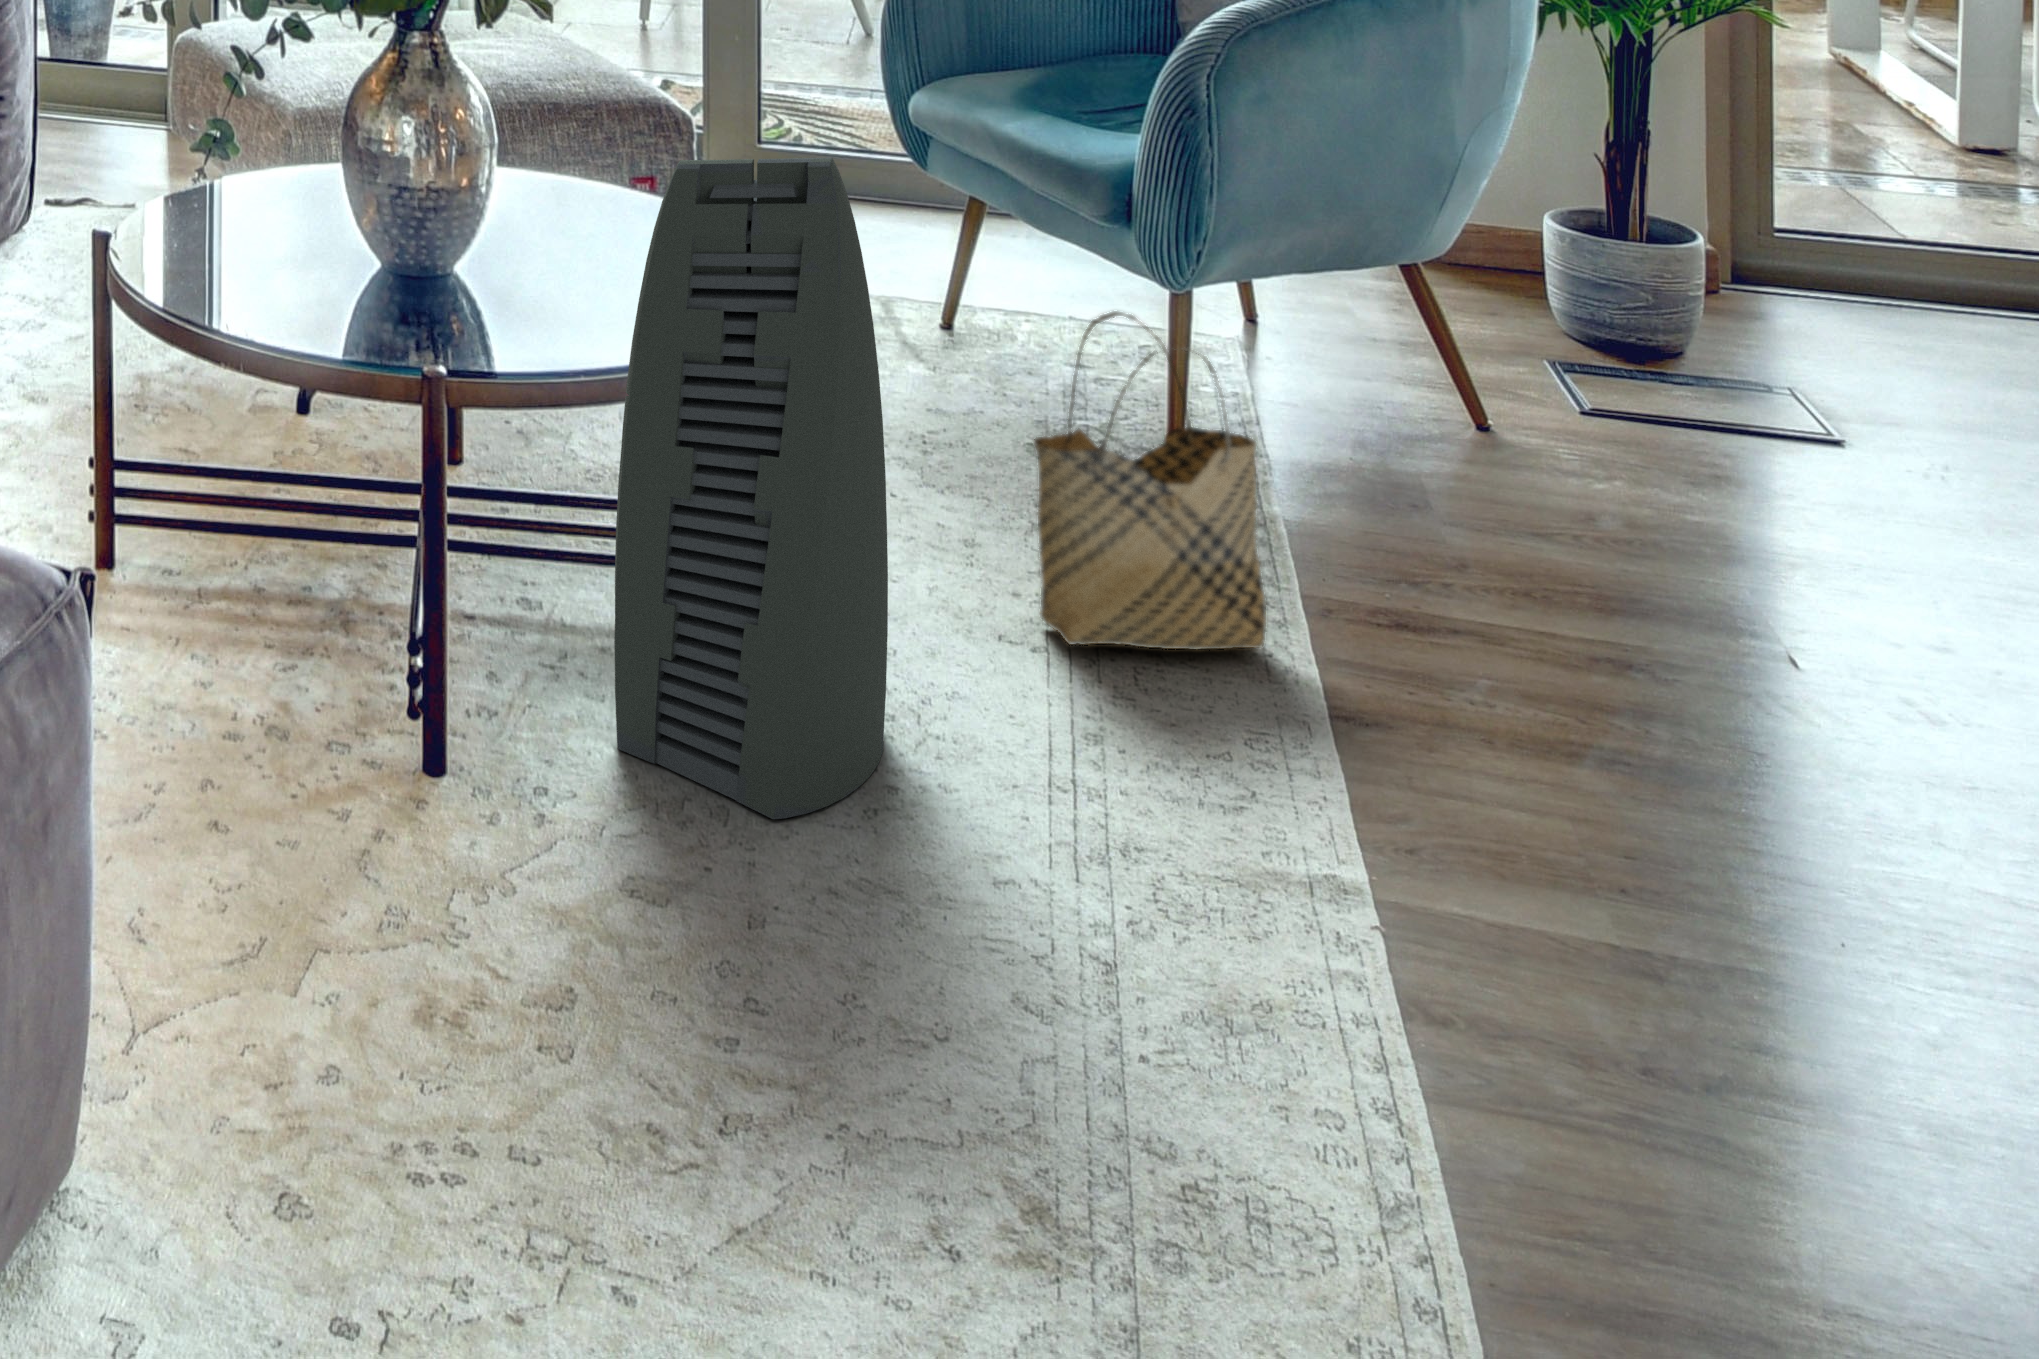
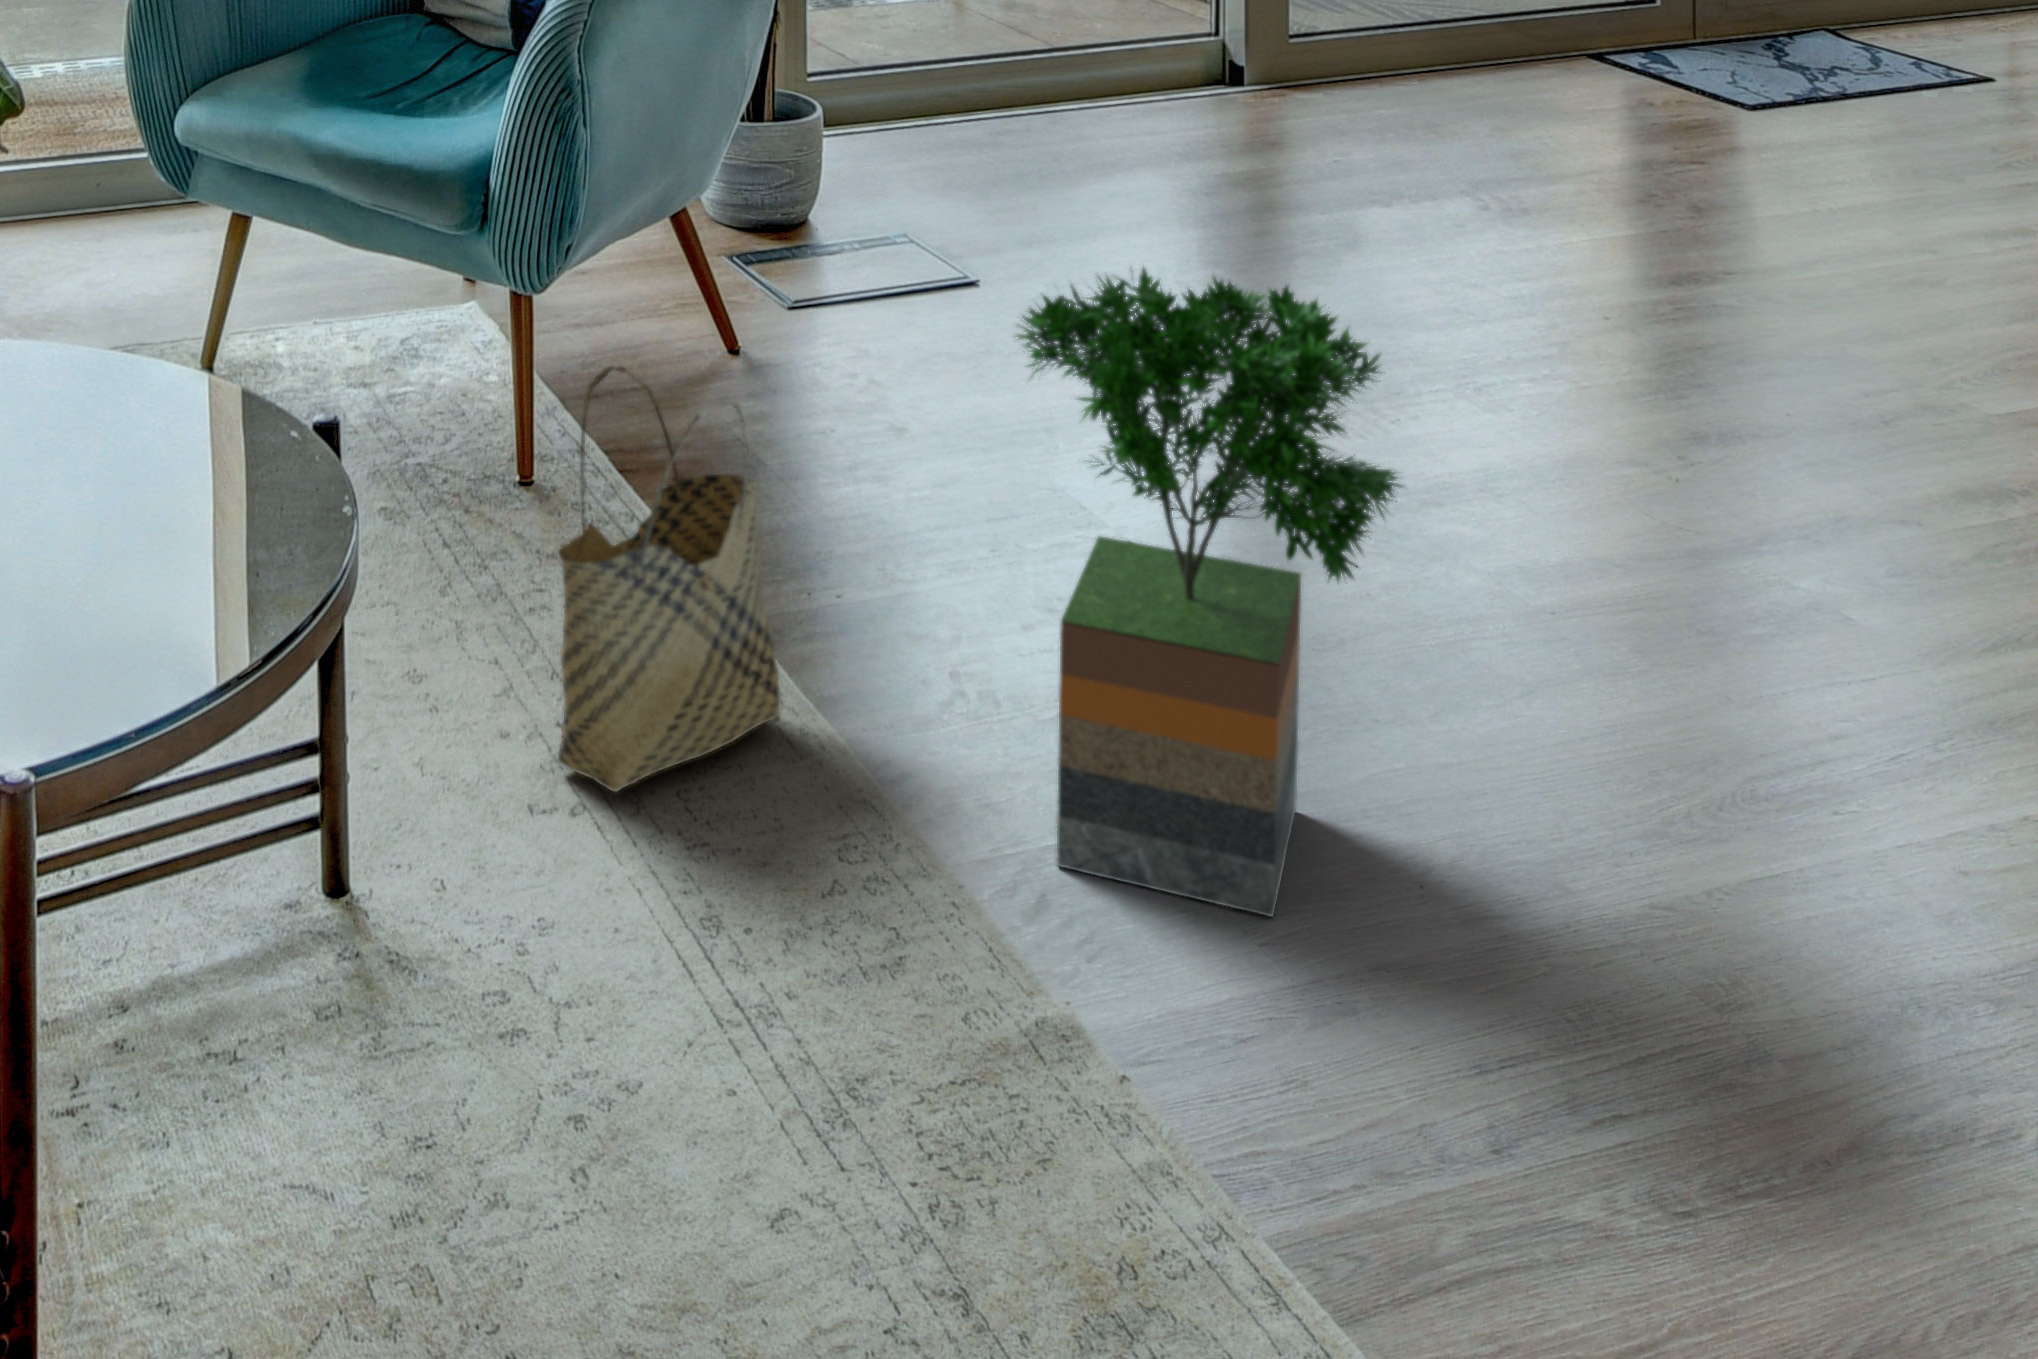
air purifier: present [614,158,888,819] -> none [217,287,544,1243]
potted tree: none [1441,299,1849,909] -> present [1017,268,1402,917]

